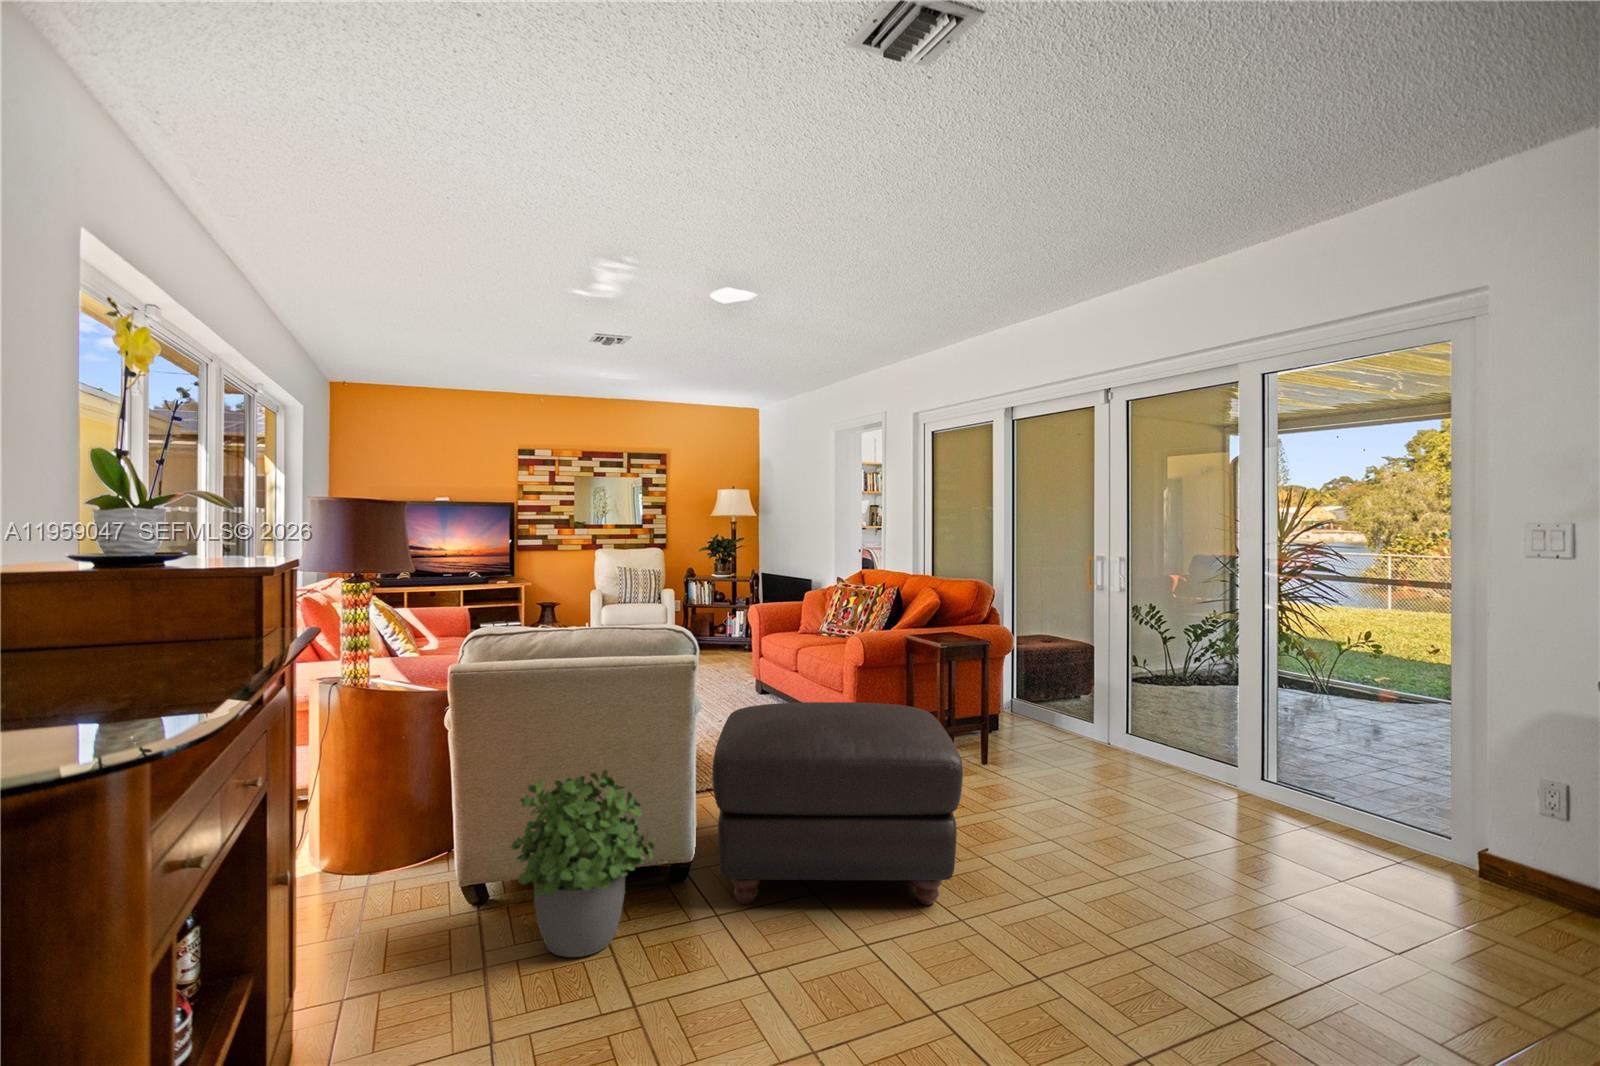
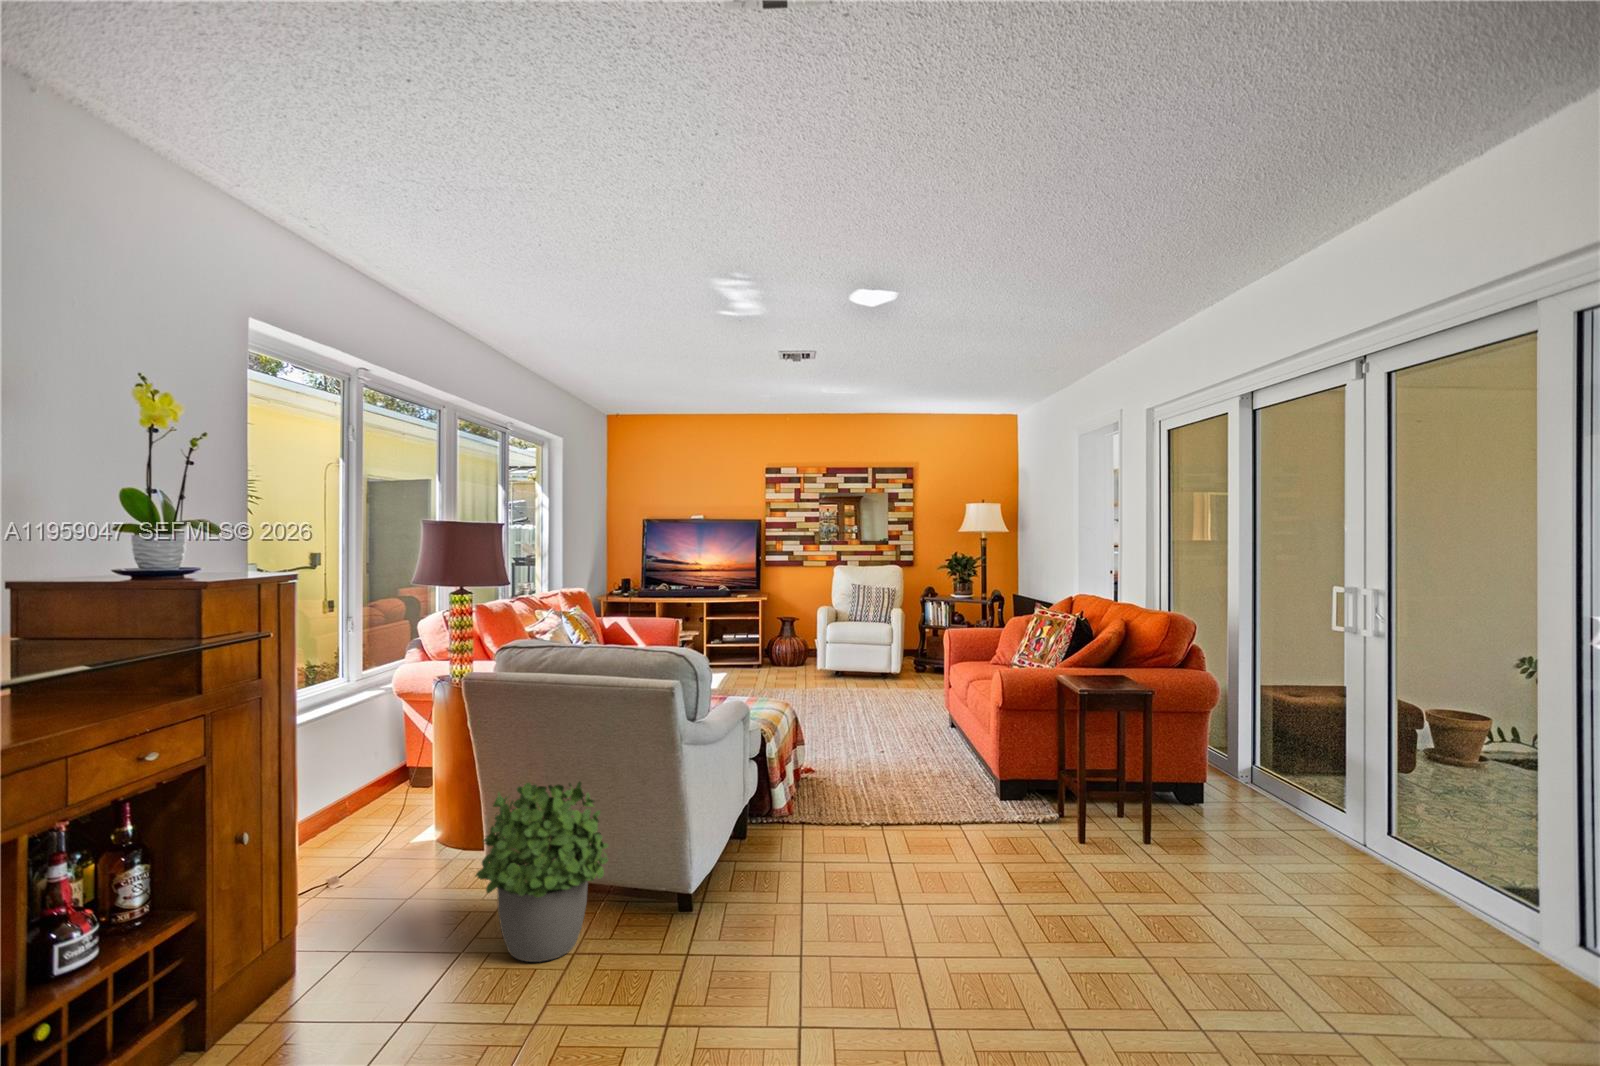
ottoman: present [712,702,963,905] -> none [684,735,992,992]

